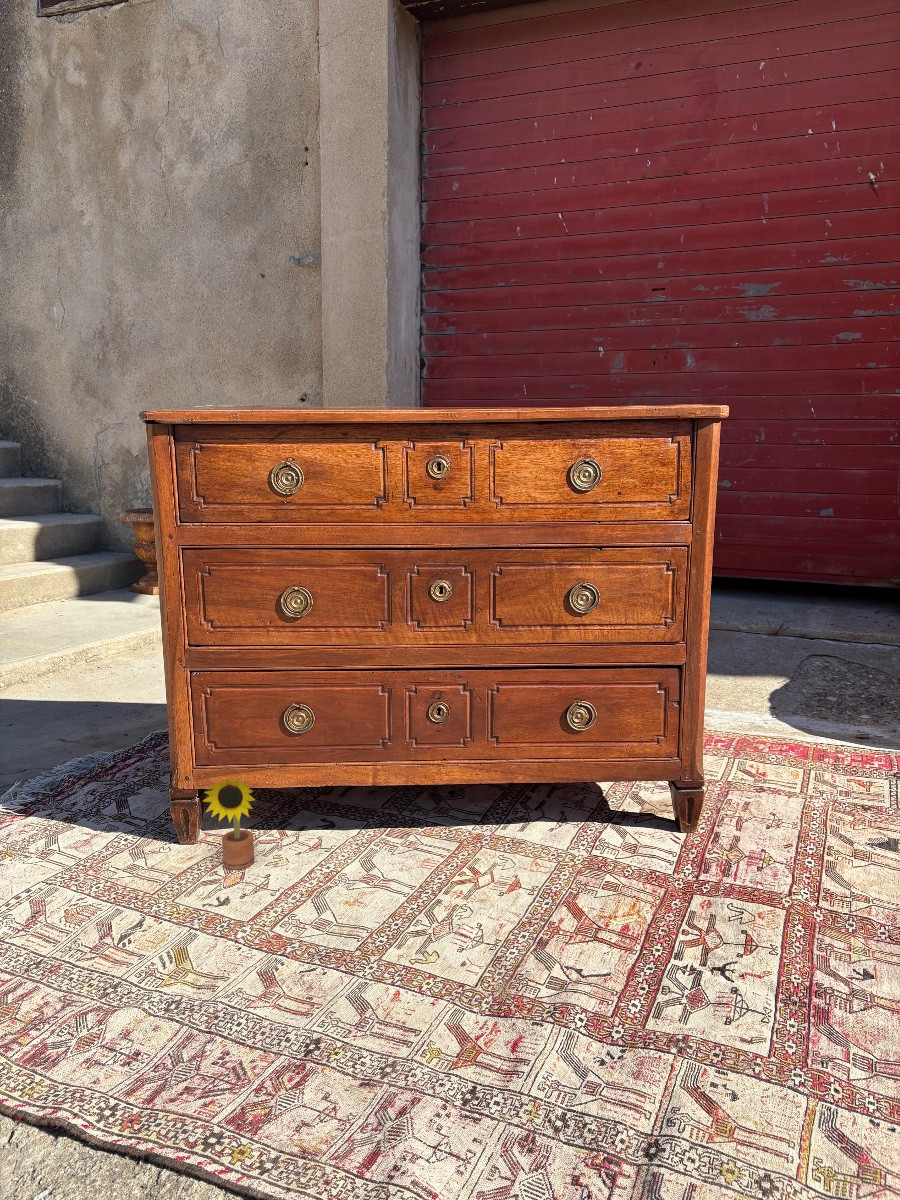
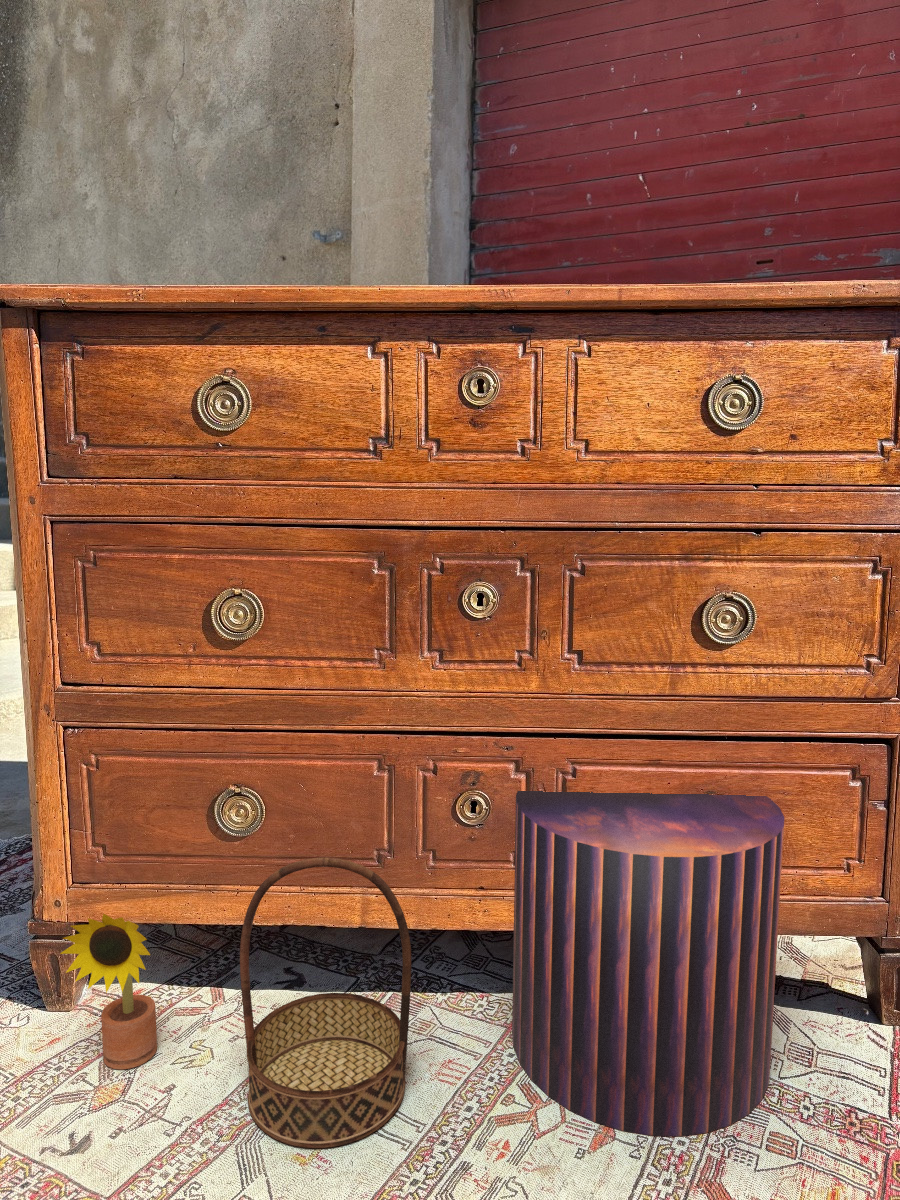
pouf: none [464,685,616,885] -> present [512,791,784,1136]
basket: none [307,741,406,897] -> present [240,858,411,1148]

